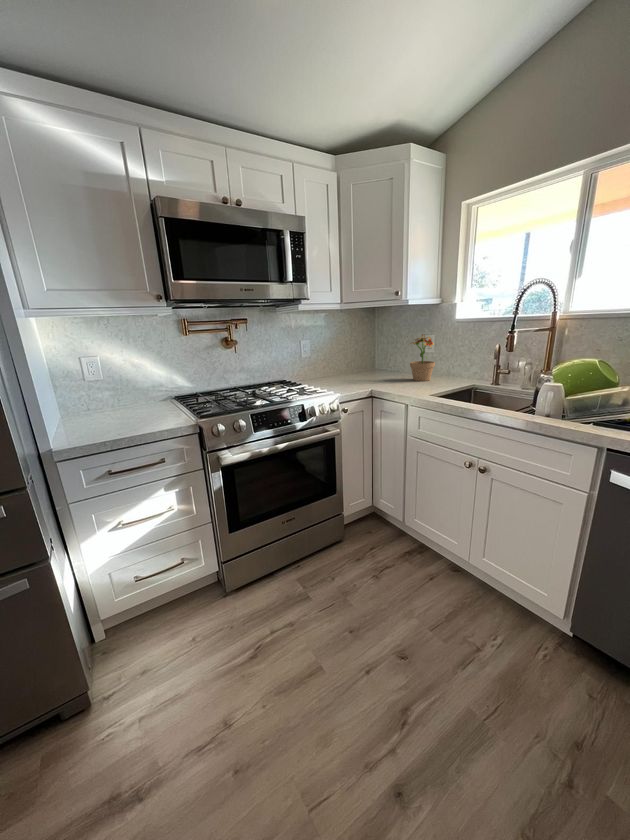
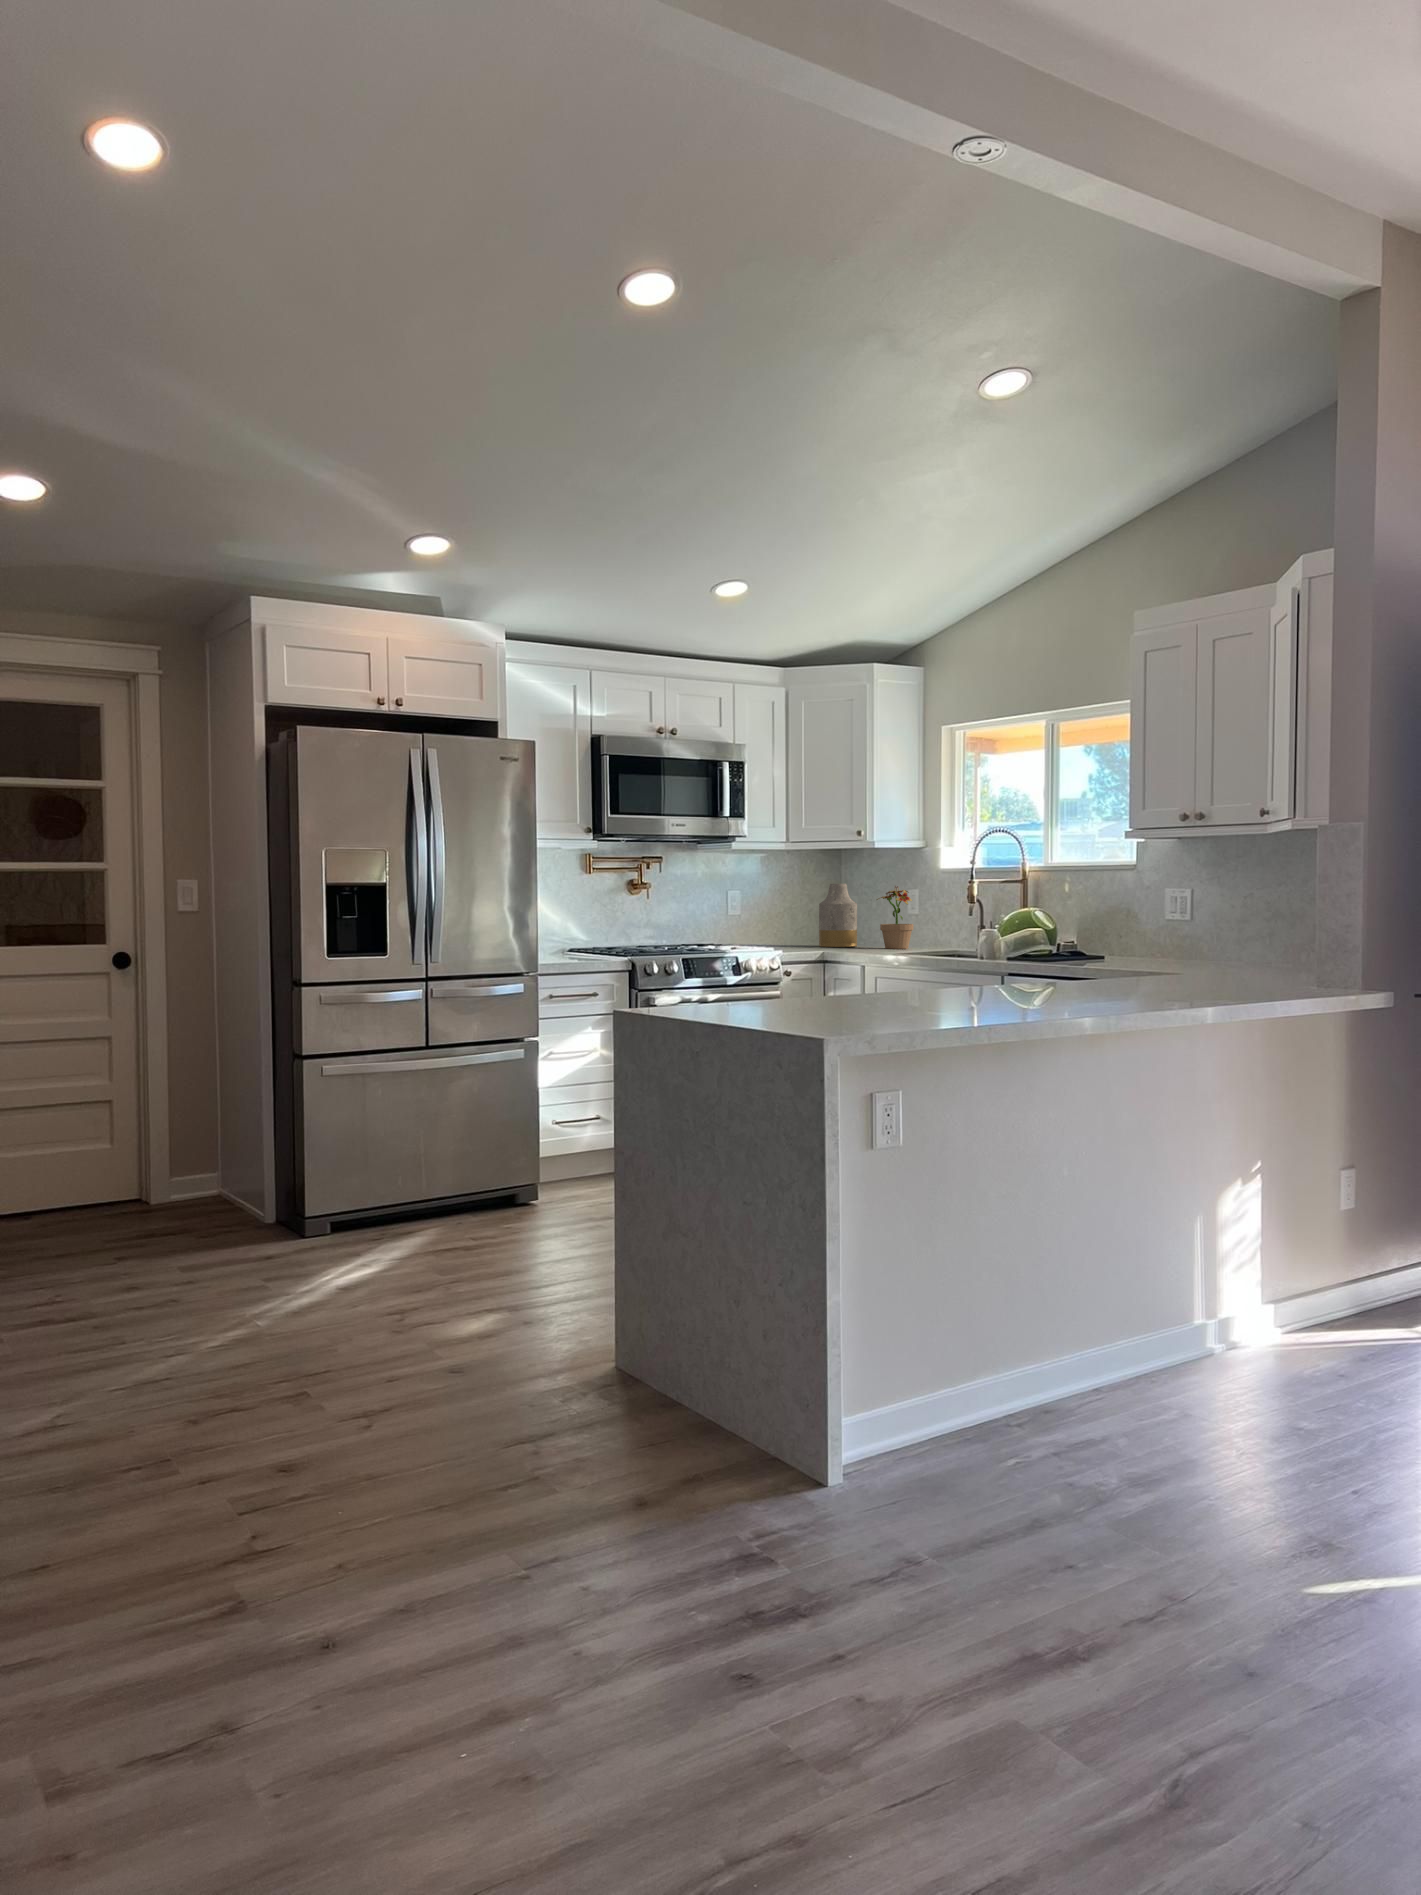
vase: none [365,333,392,380] -> present [819,884,857,947]

